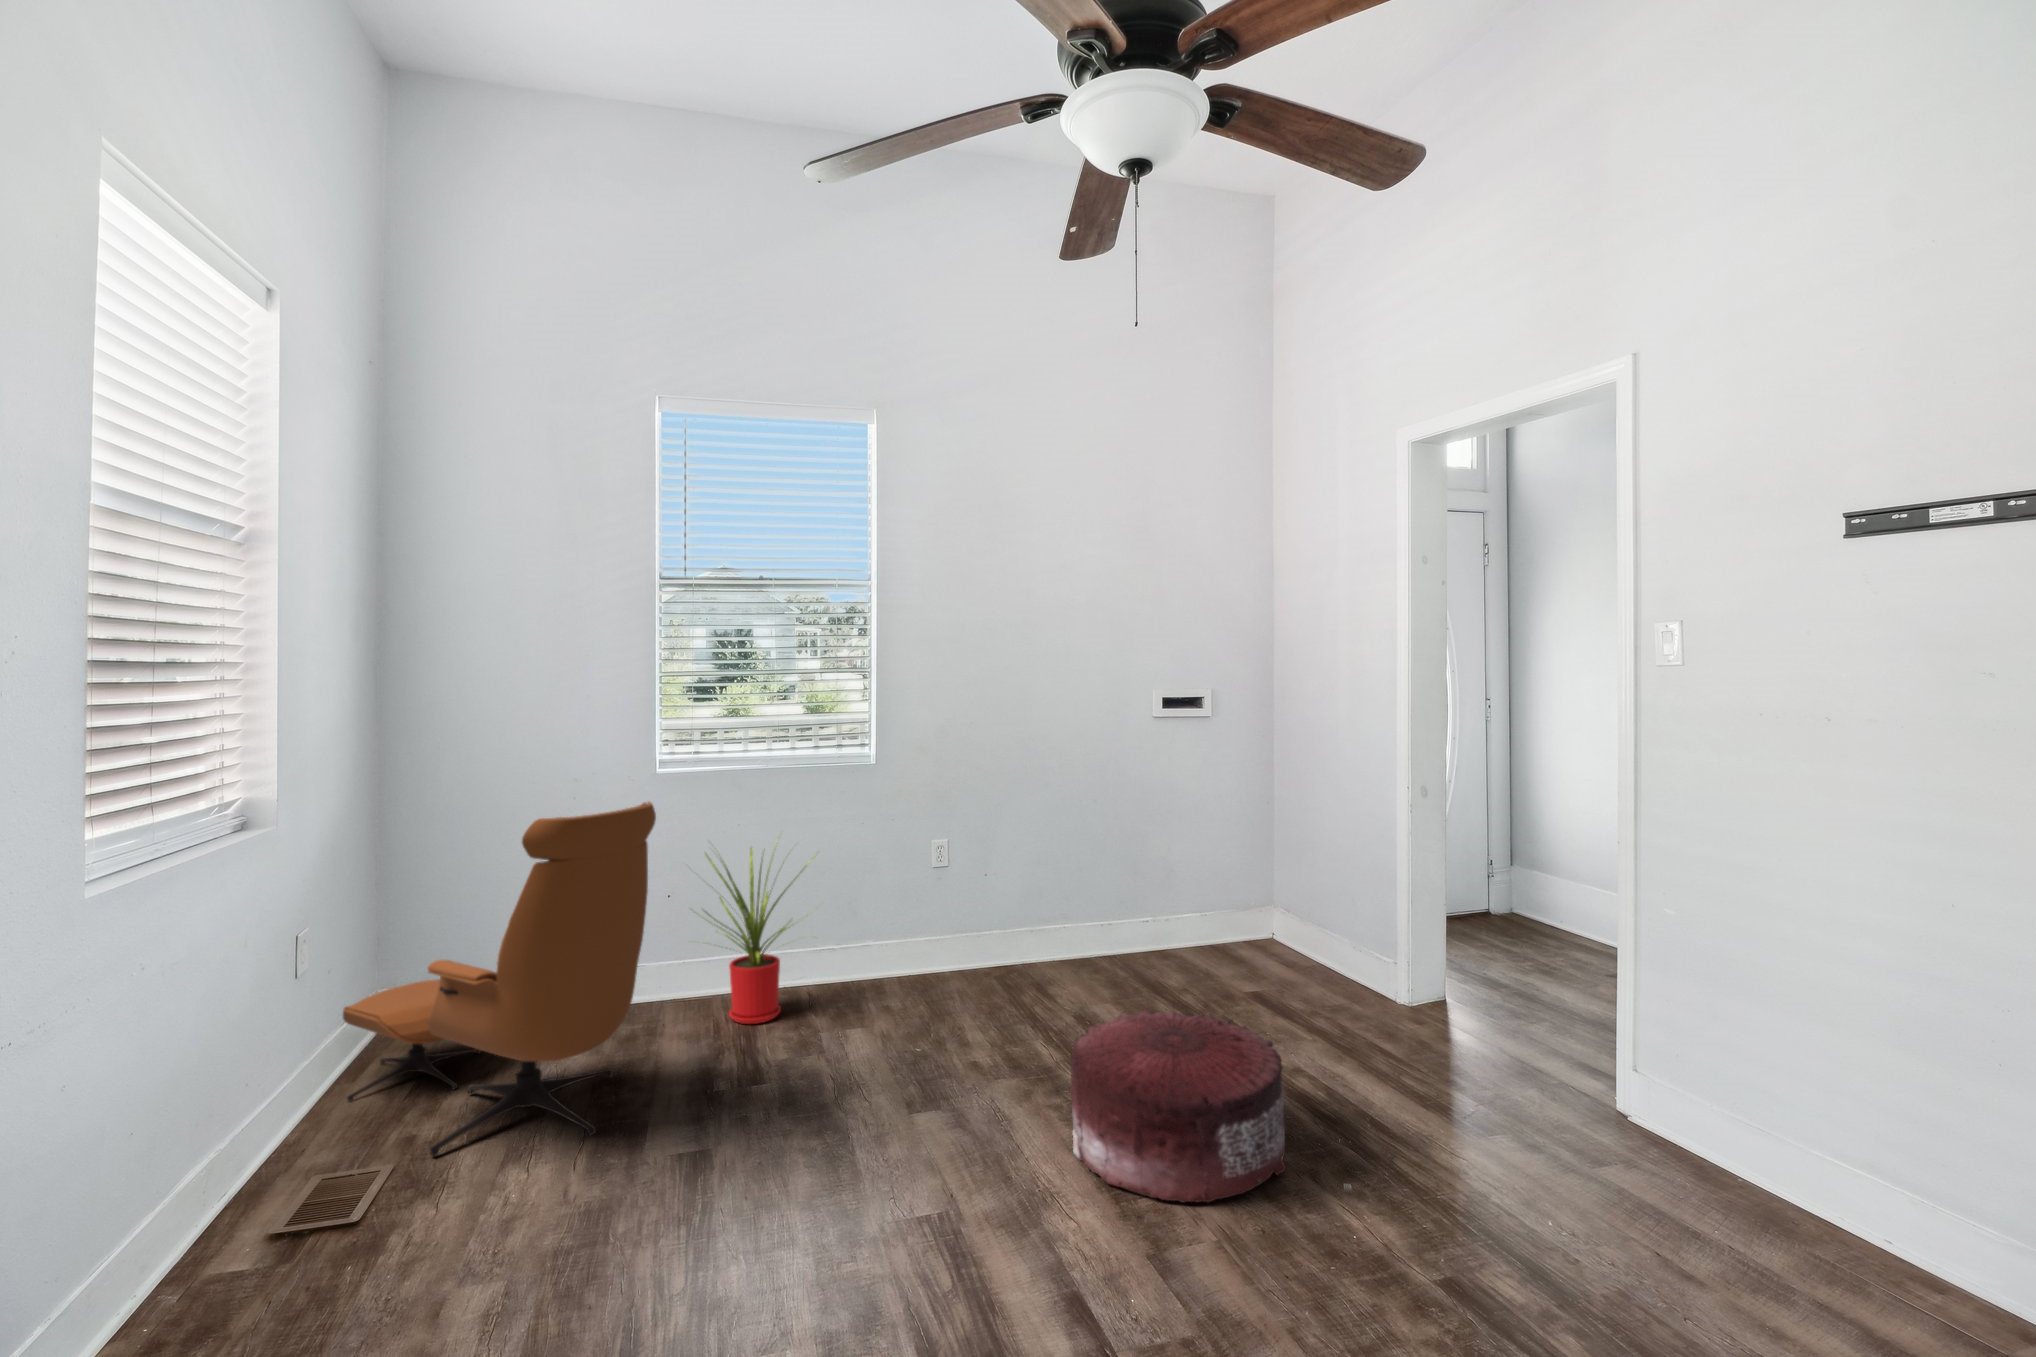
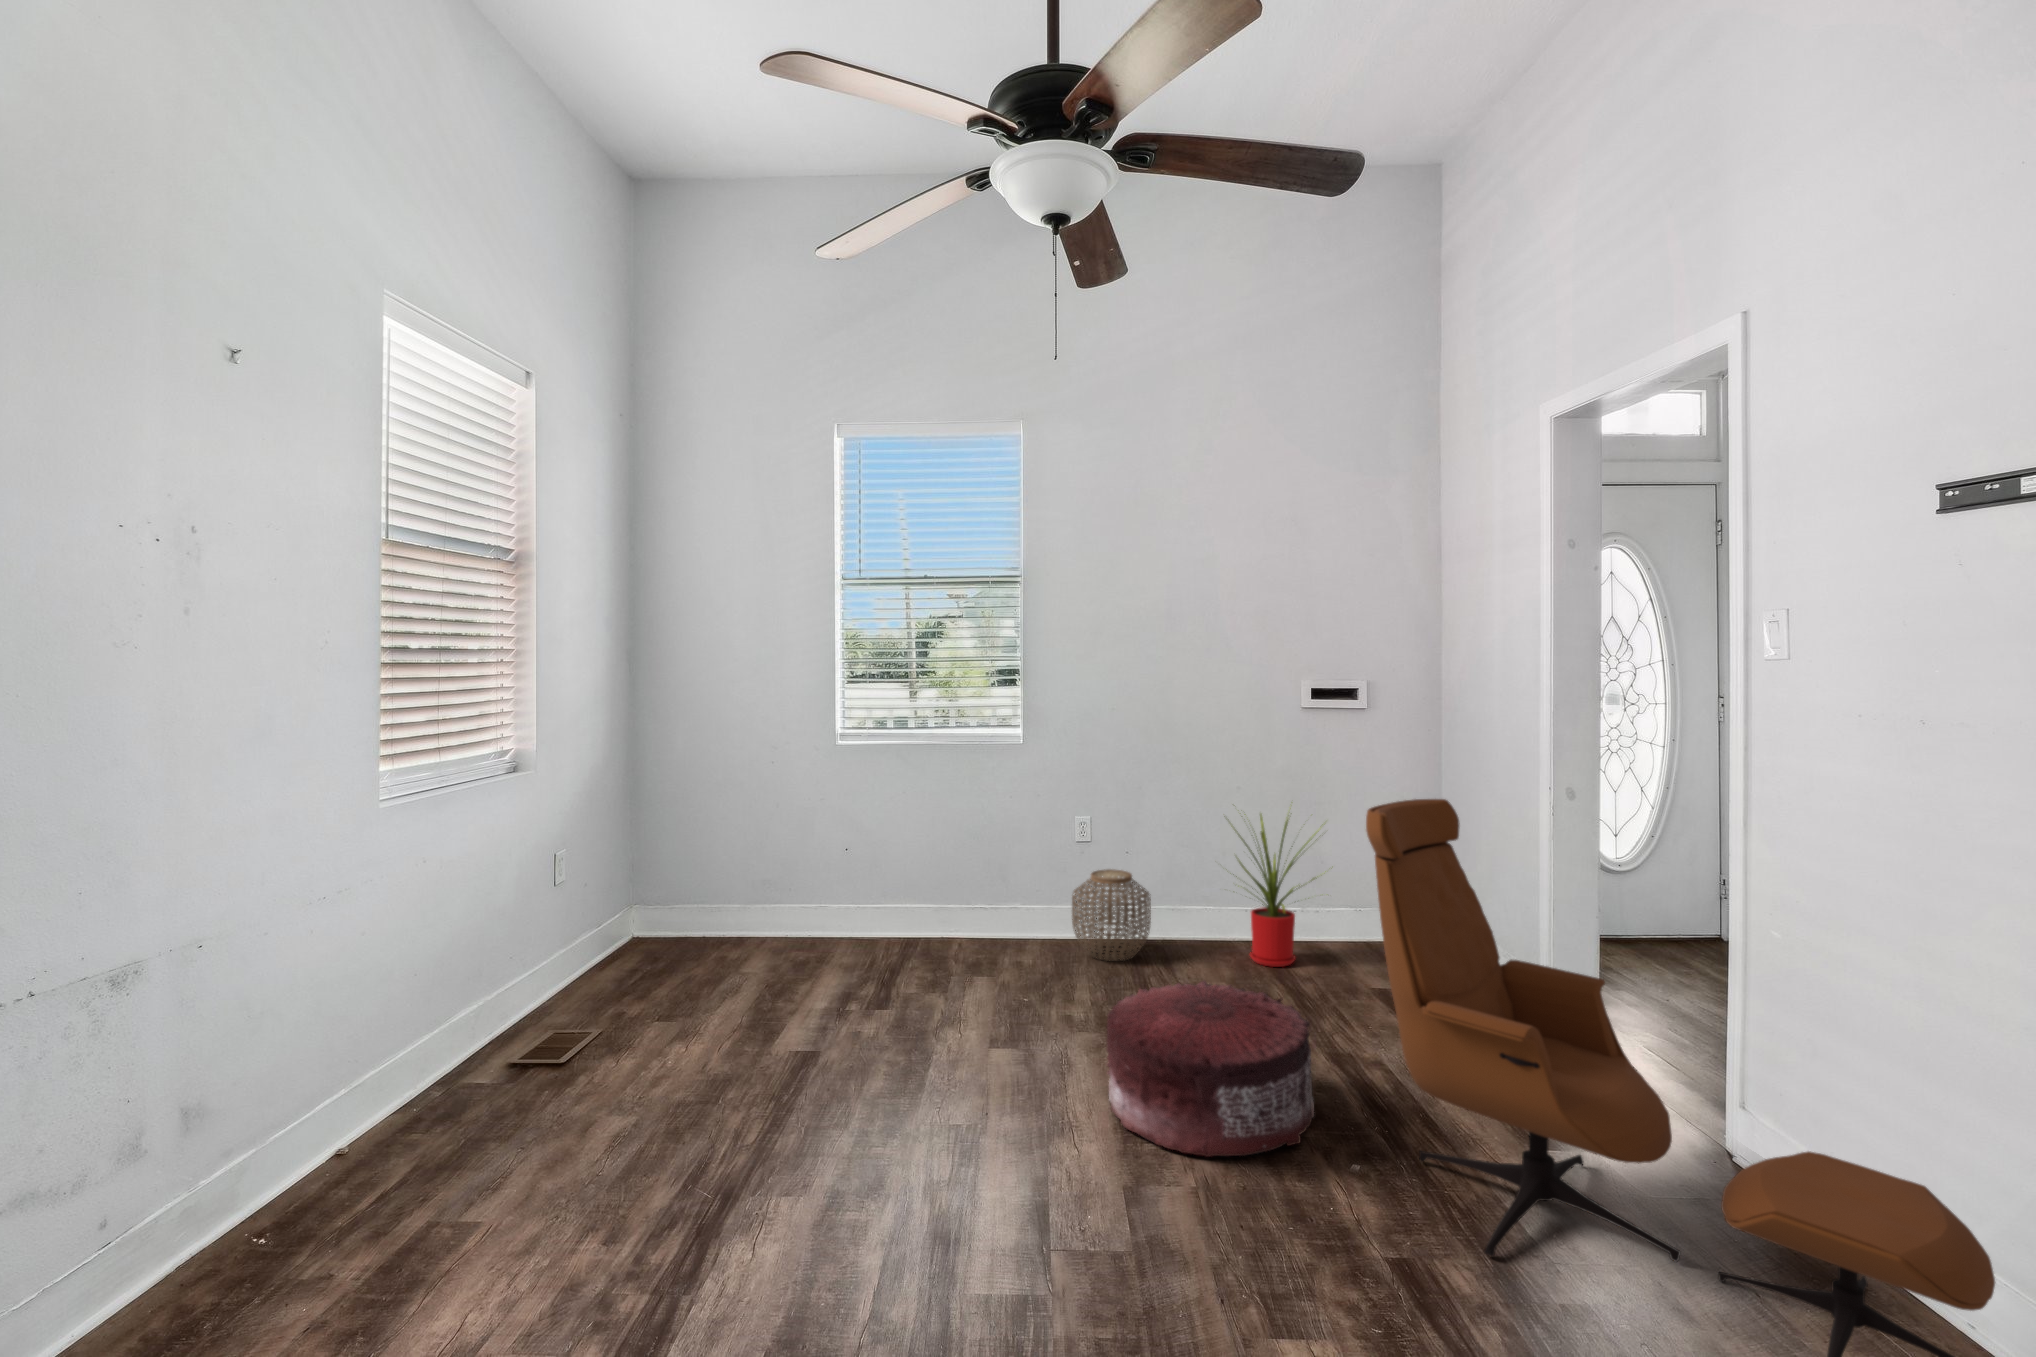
lounge chair: present [343,802,656,1156] -> present [1366,799,1995,1357]
house plant: present [692,848,819,1024] -> present [1231,814,1326,967]
woven basket: none [940,895,1023,993] -> present [1072,869,1151,961]

